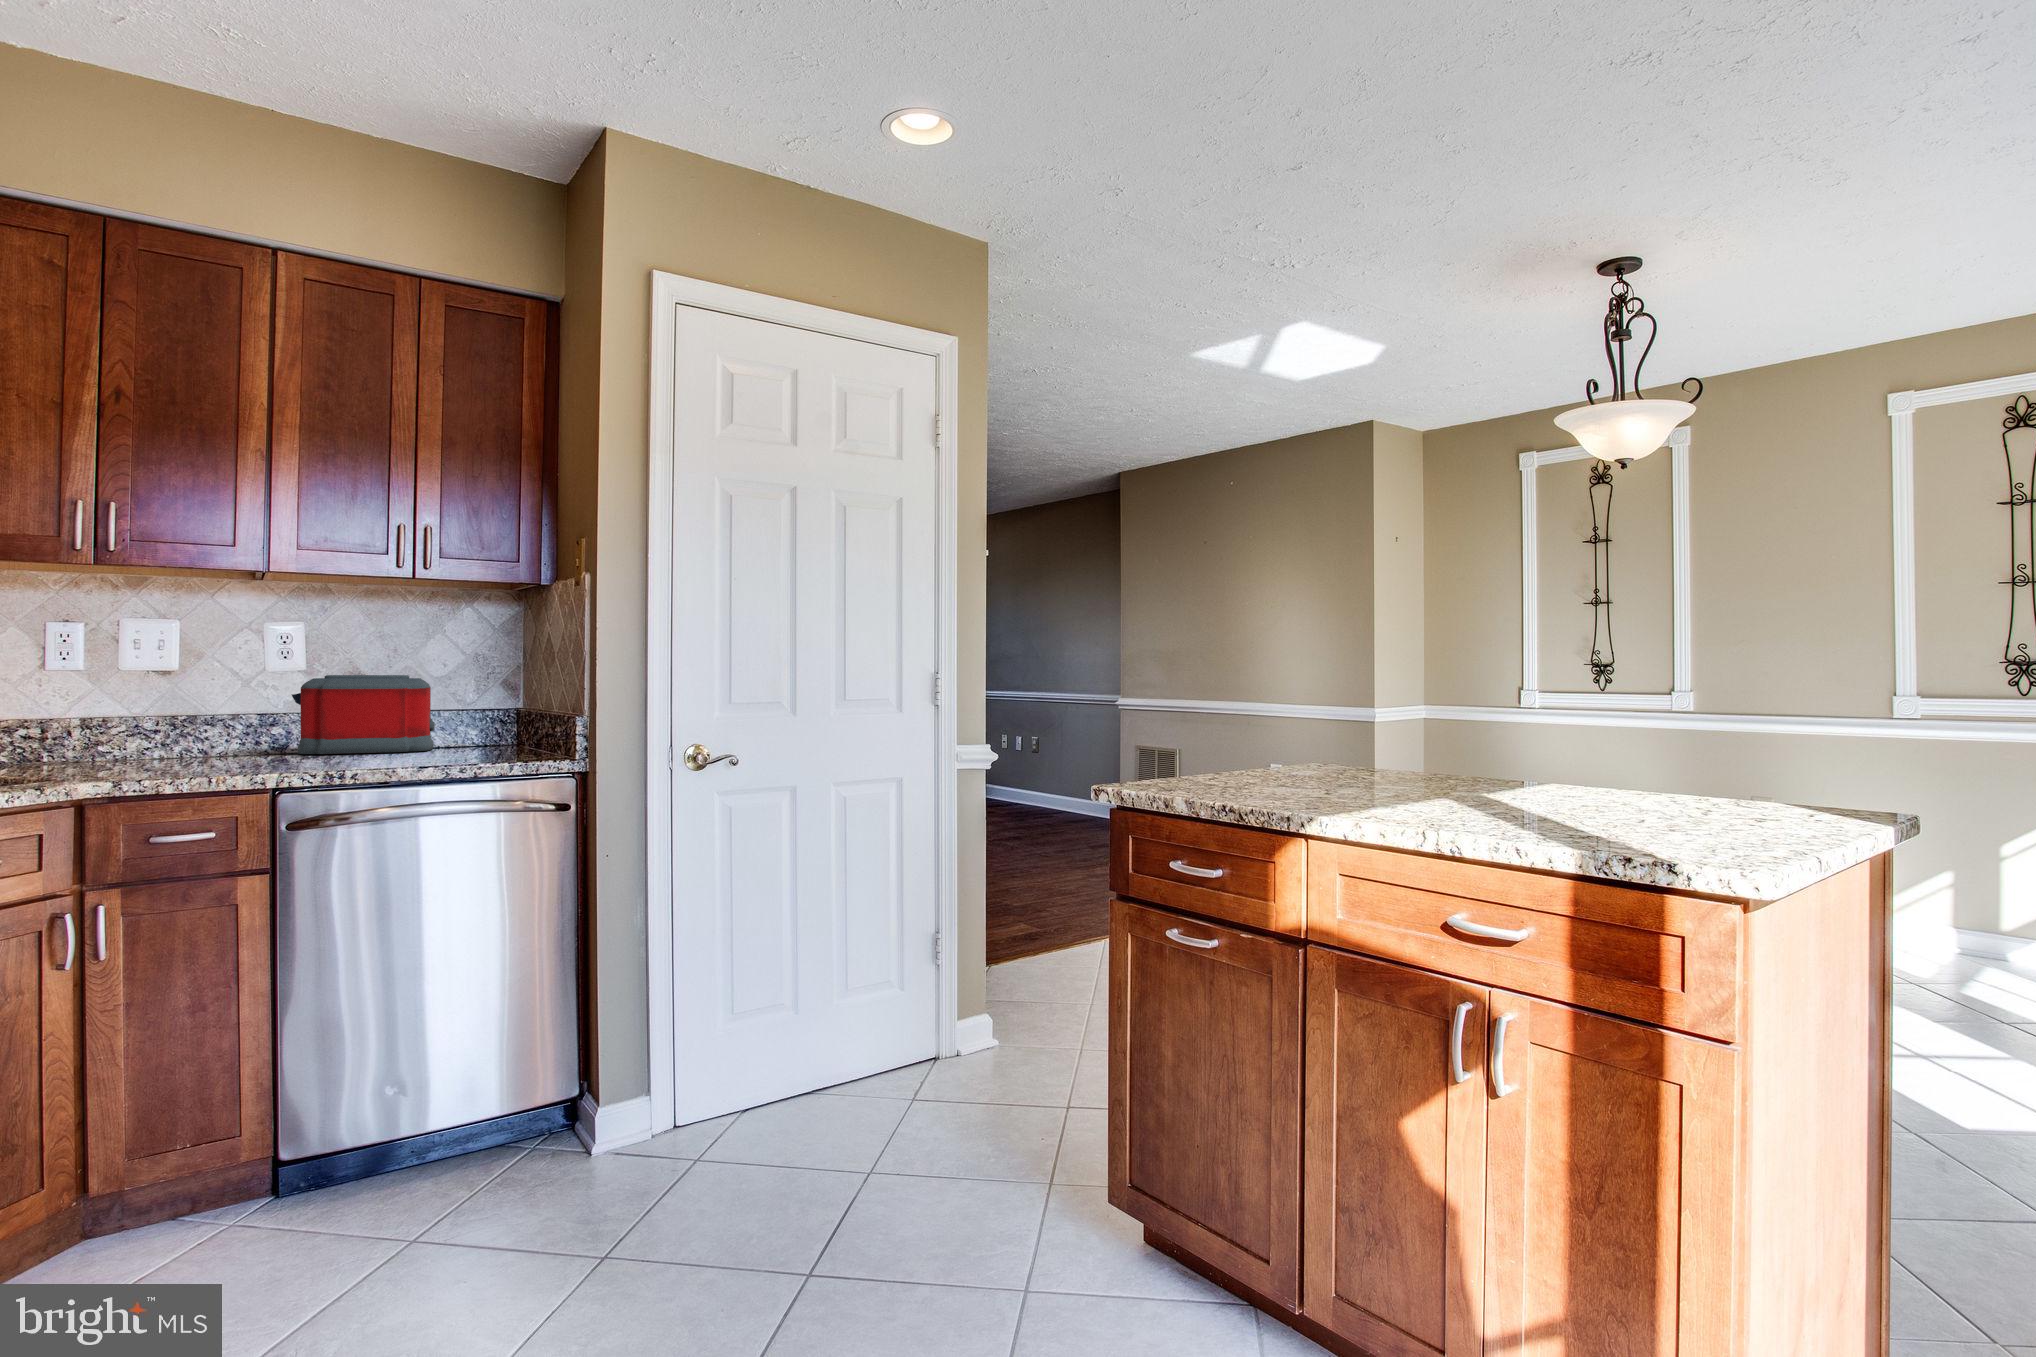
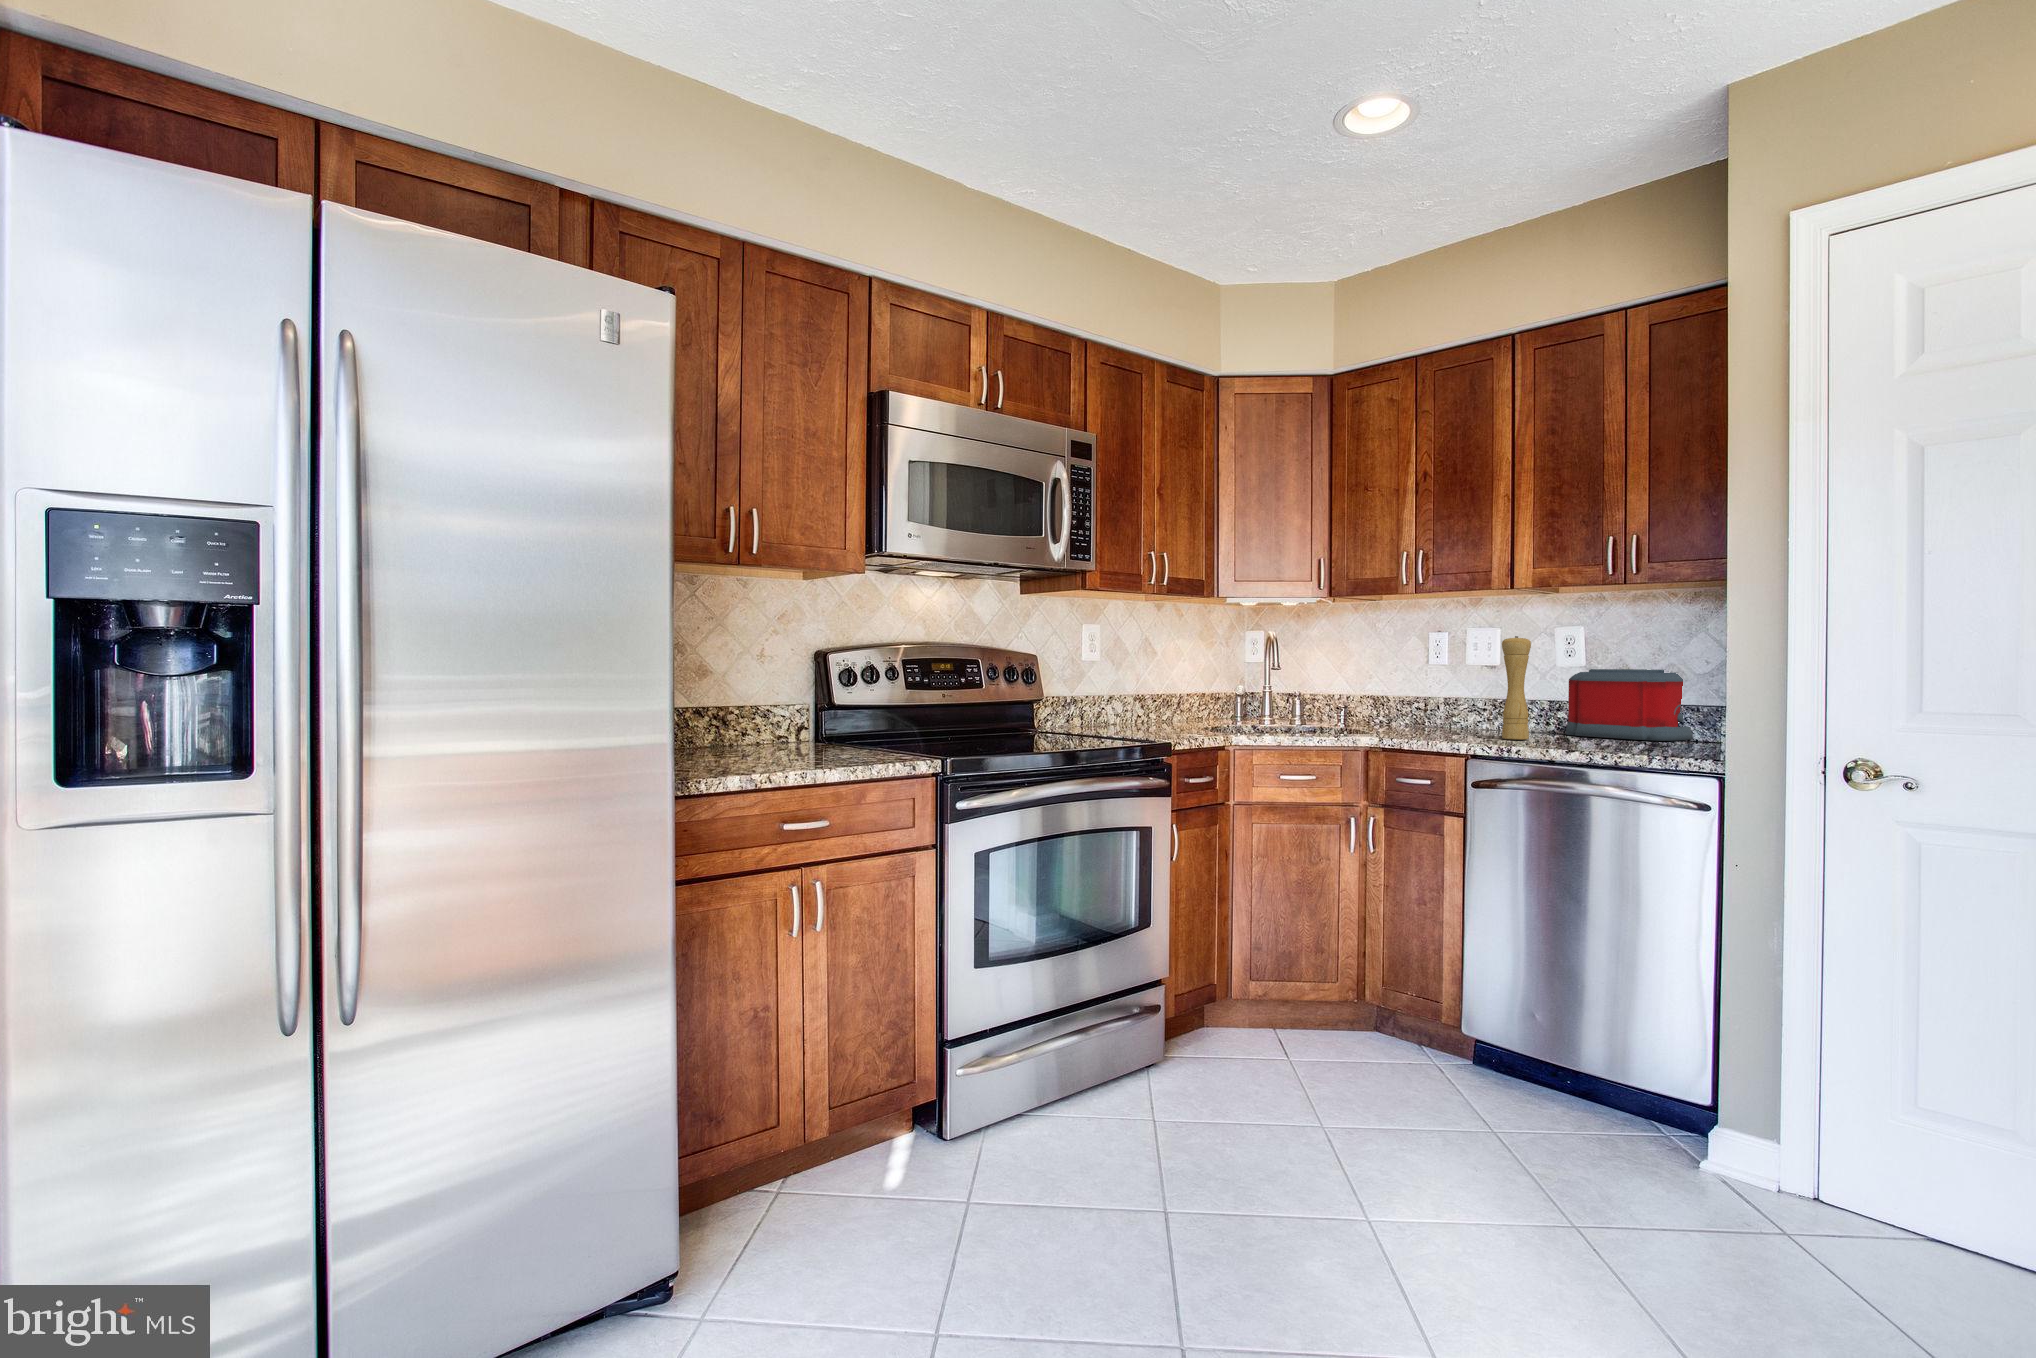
pepper mill: none [259,635,299,765] -> present [1502,636,1531,740]

